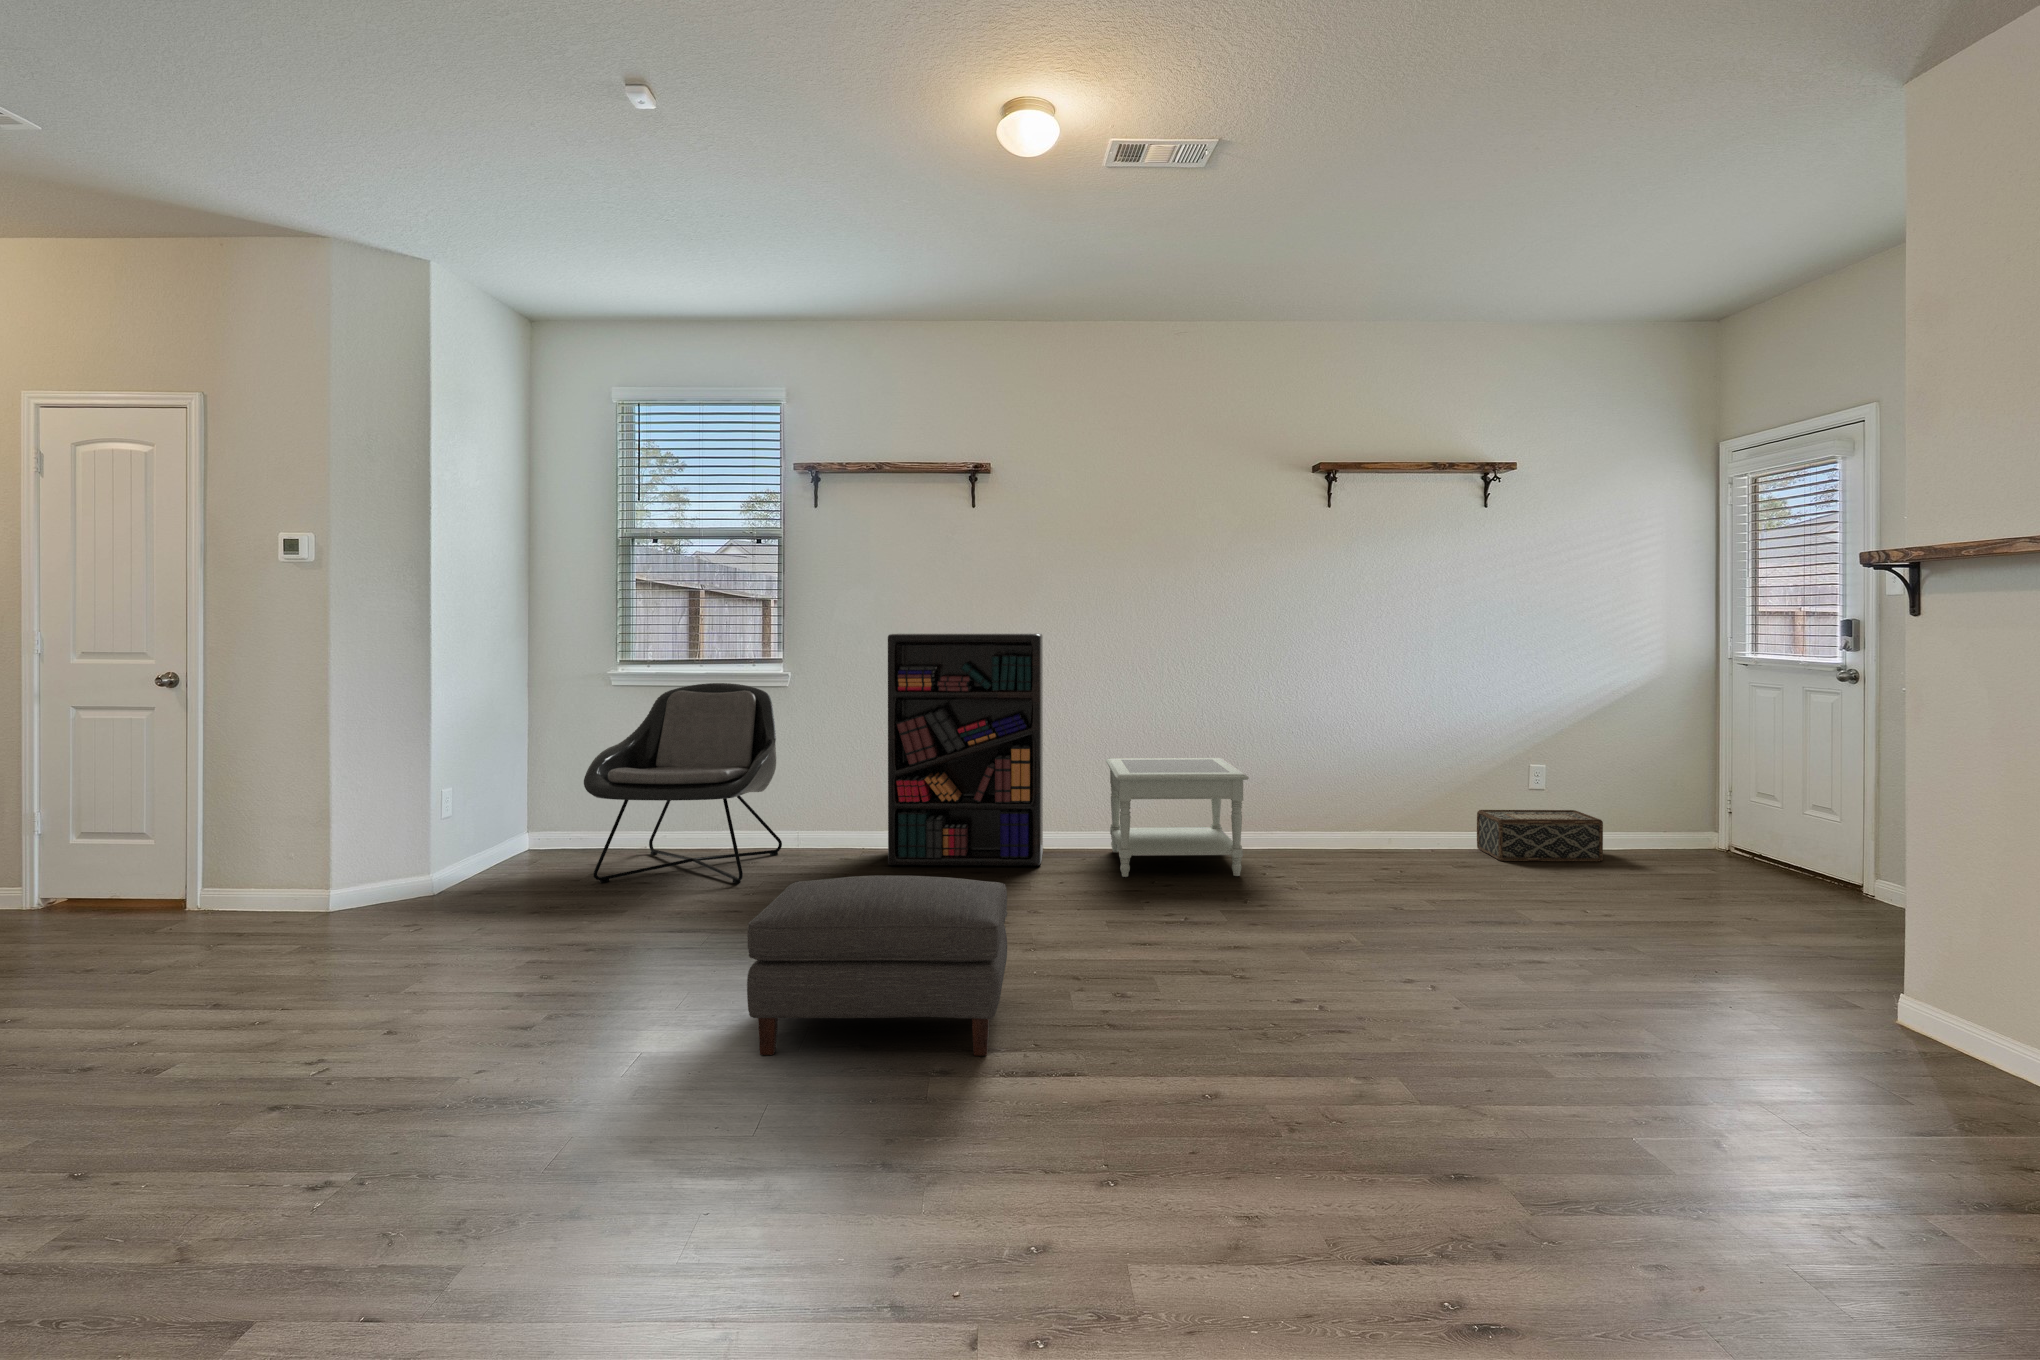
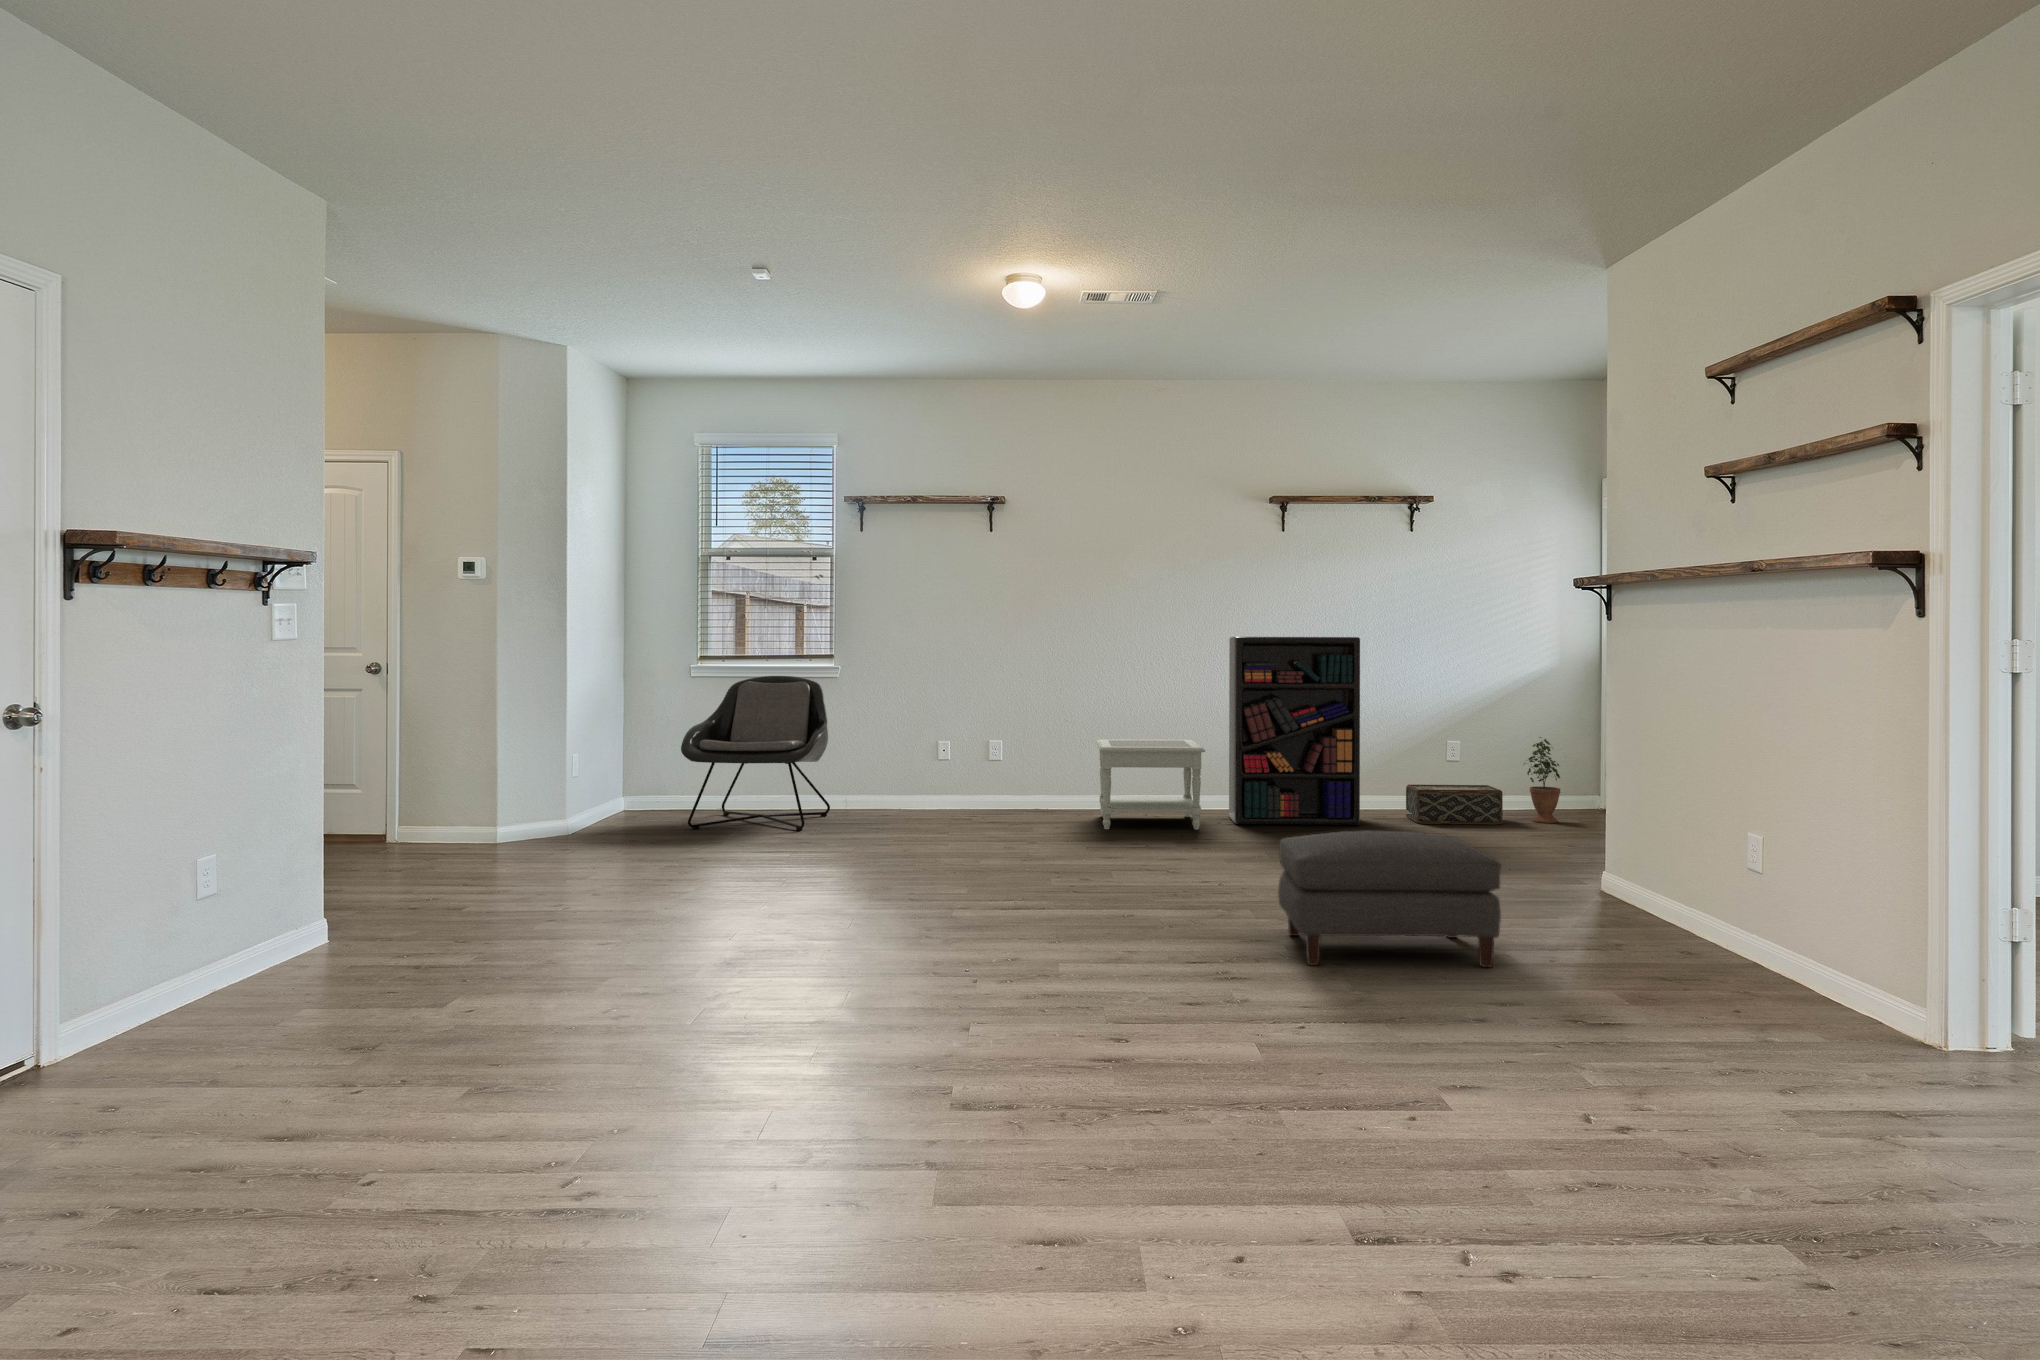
bookshelf: present [888,633,1043,866] -> present [1229,637,1360,825]
potted plant: none [1620,753,1668,858] -> present [1524,737,1561,823]
ottoman: present [747,875,1008,1056] -> present [1278,831,1501,967]

